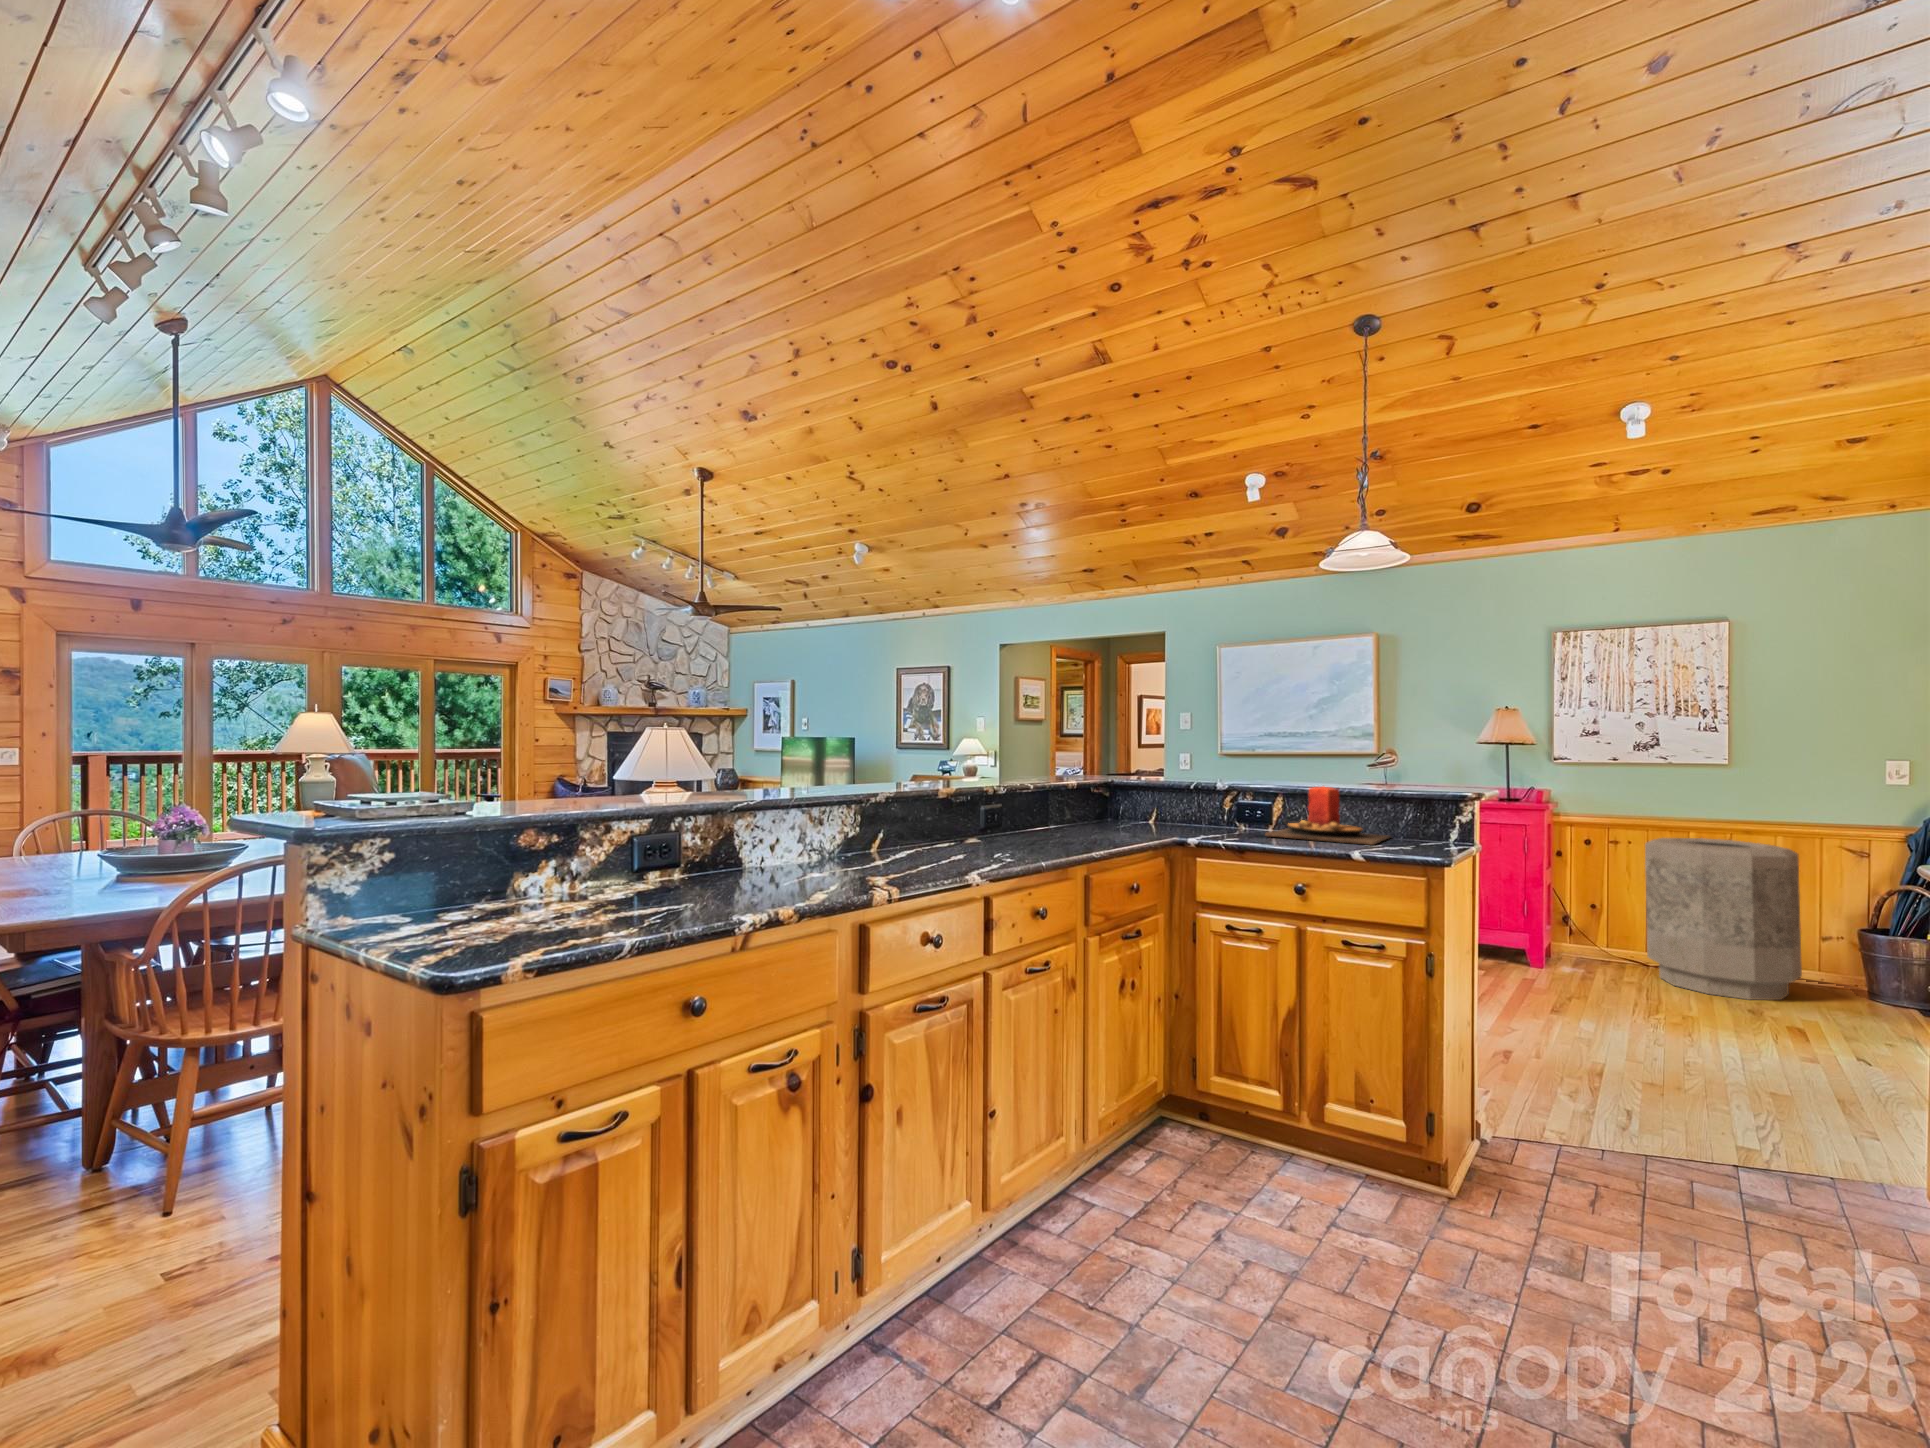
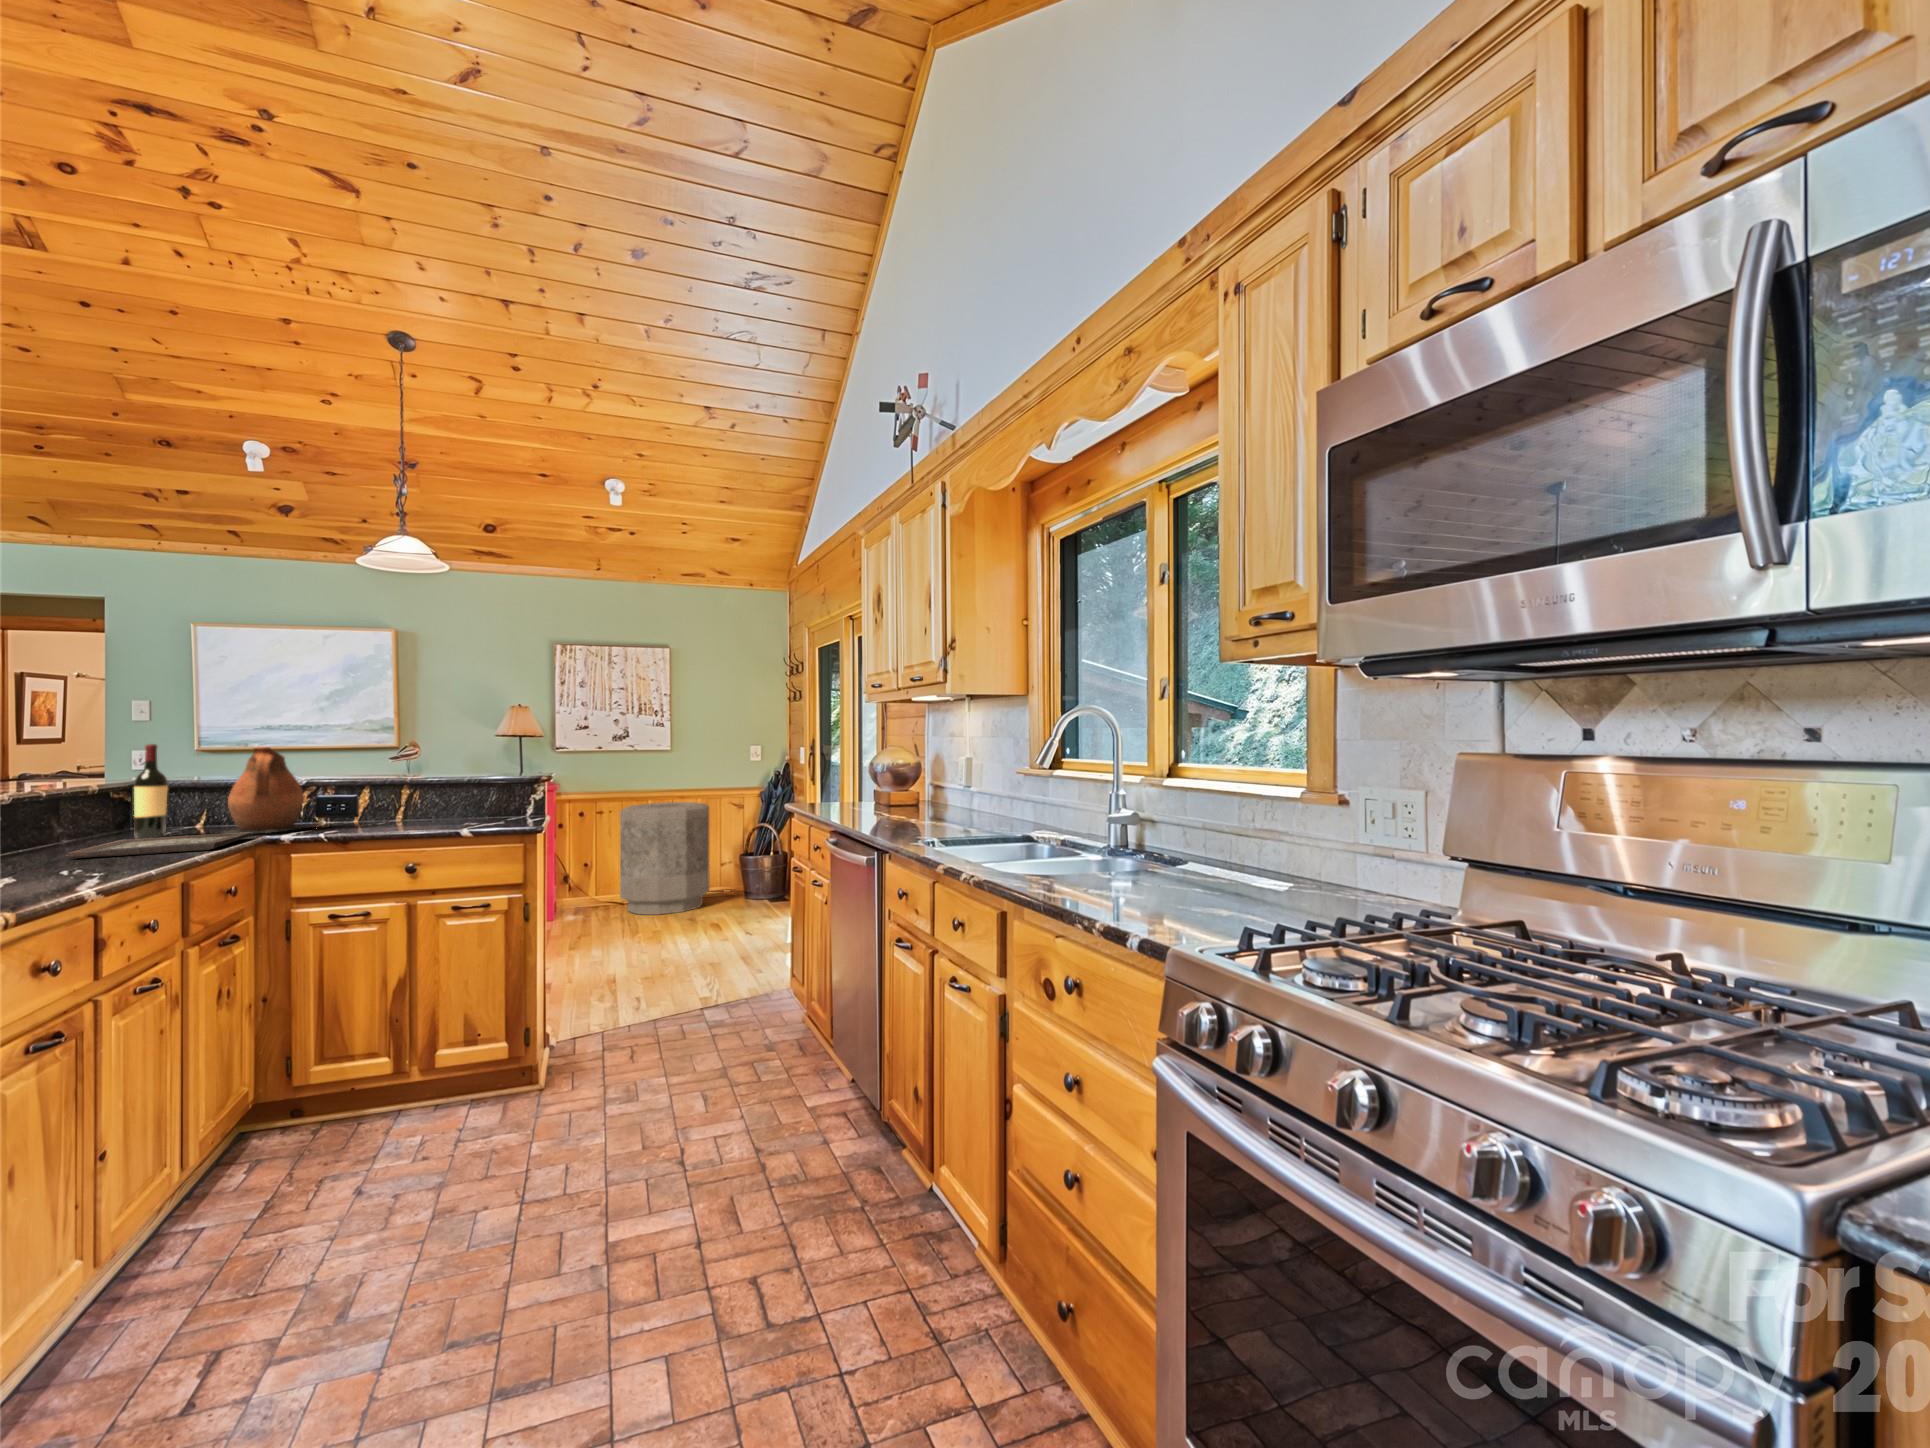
wine bottle: none [1102,741,1124,823] -> present [134,744,168,839]
ceramic pitcher: none [1151,748,1231,831] -> present [217,747,316,833]
candle: present [1265,786,1390,845] -> none [363,775,478,827]
tray: none [1031,823,1167,844] -> present [66,832,253,858]

